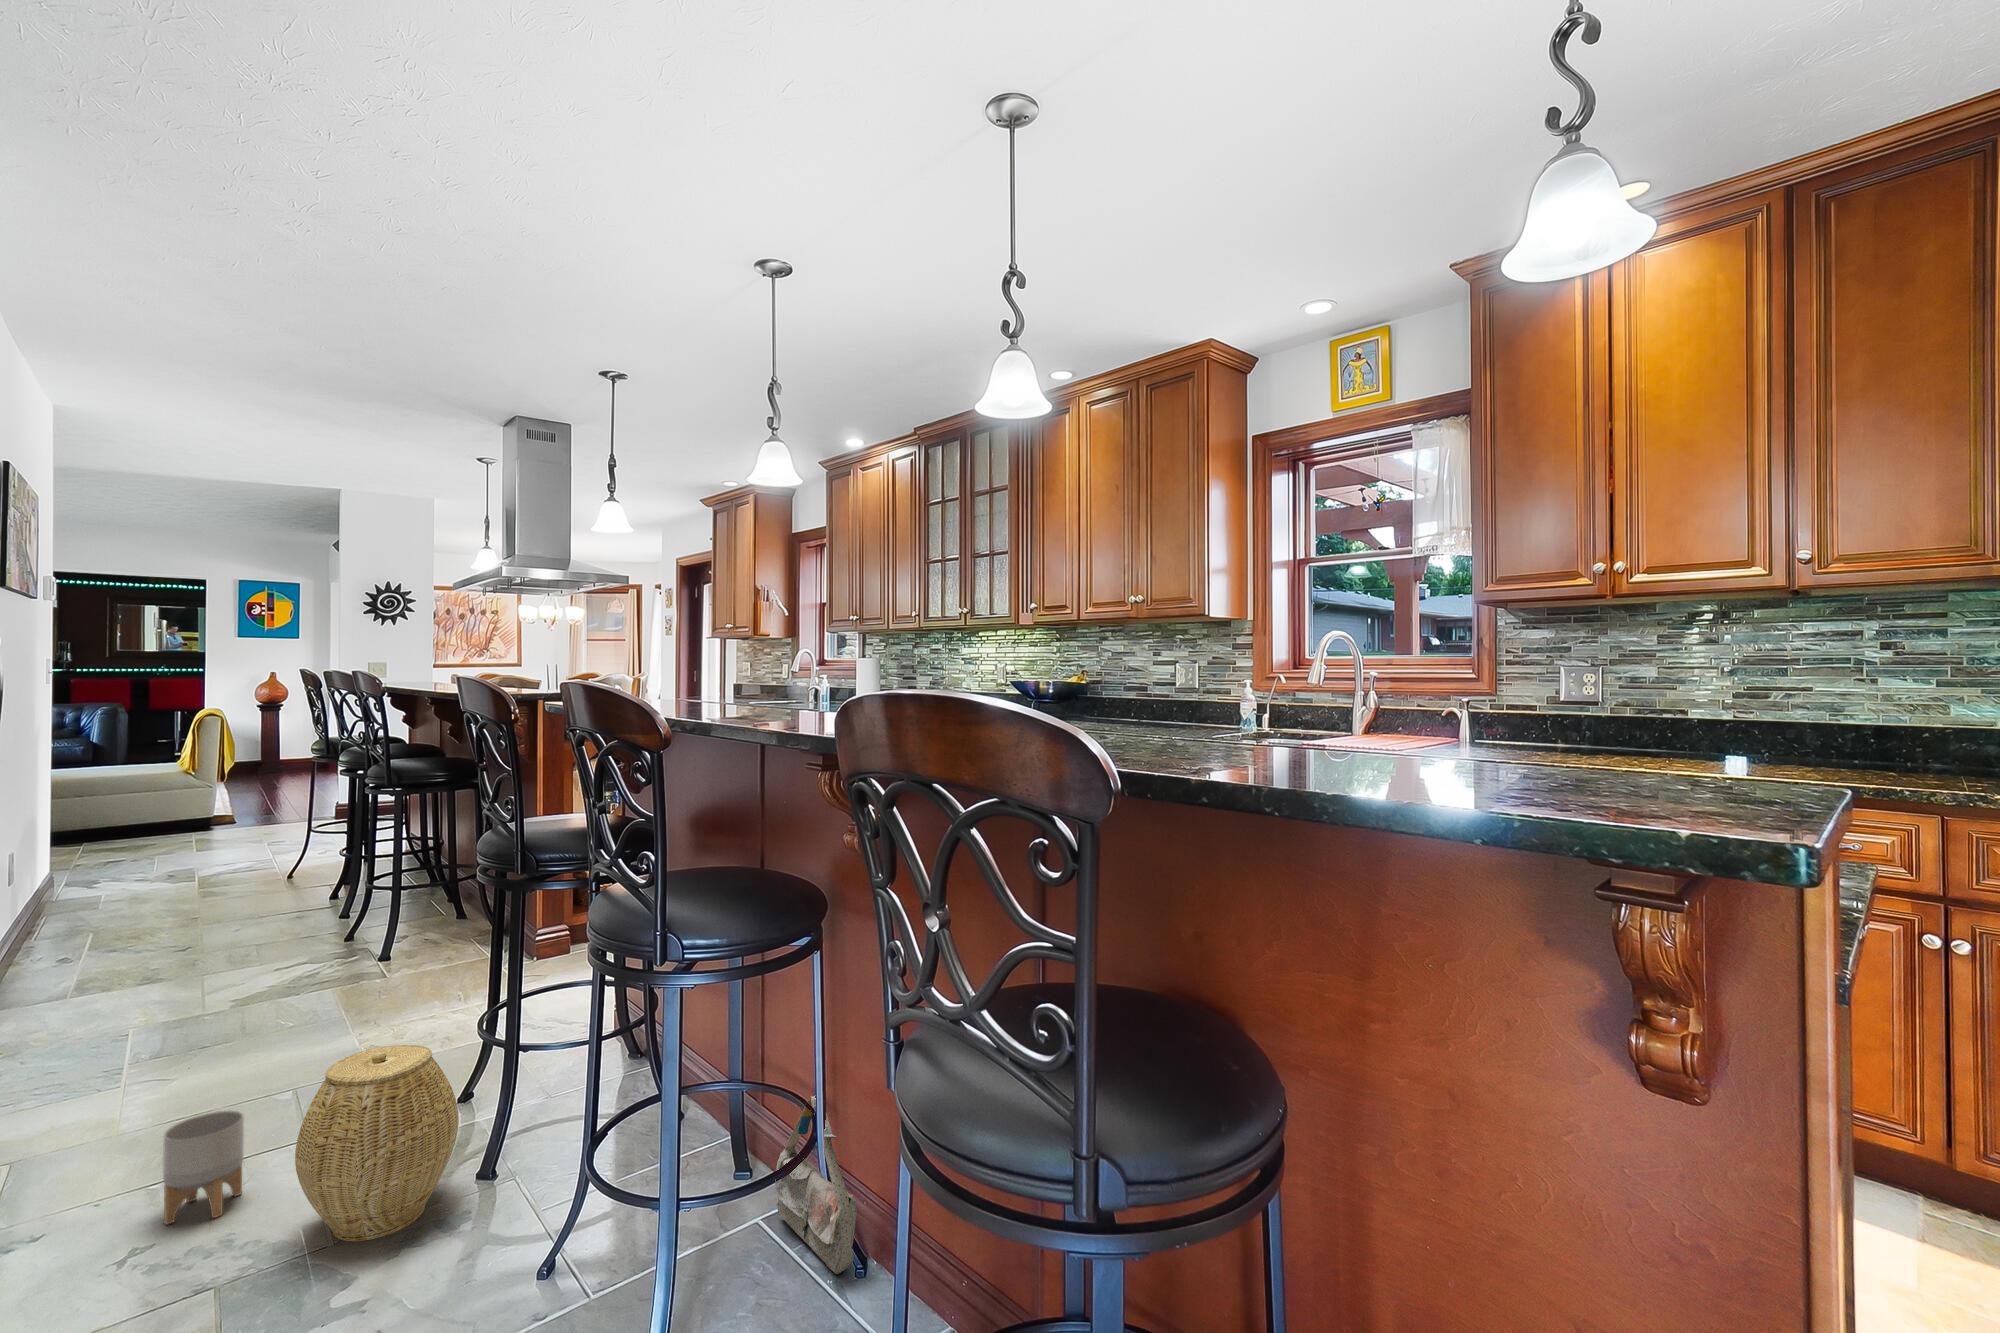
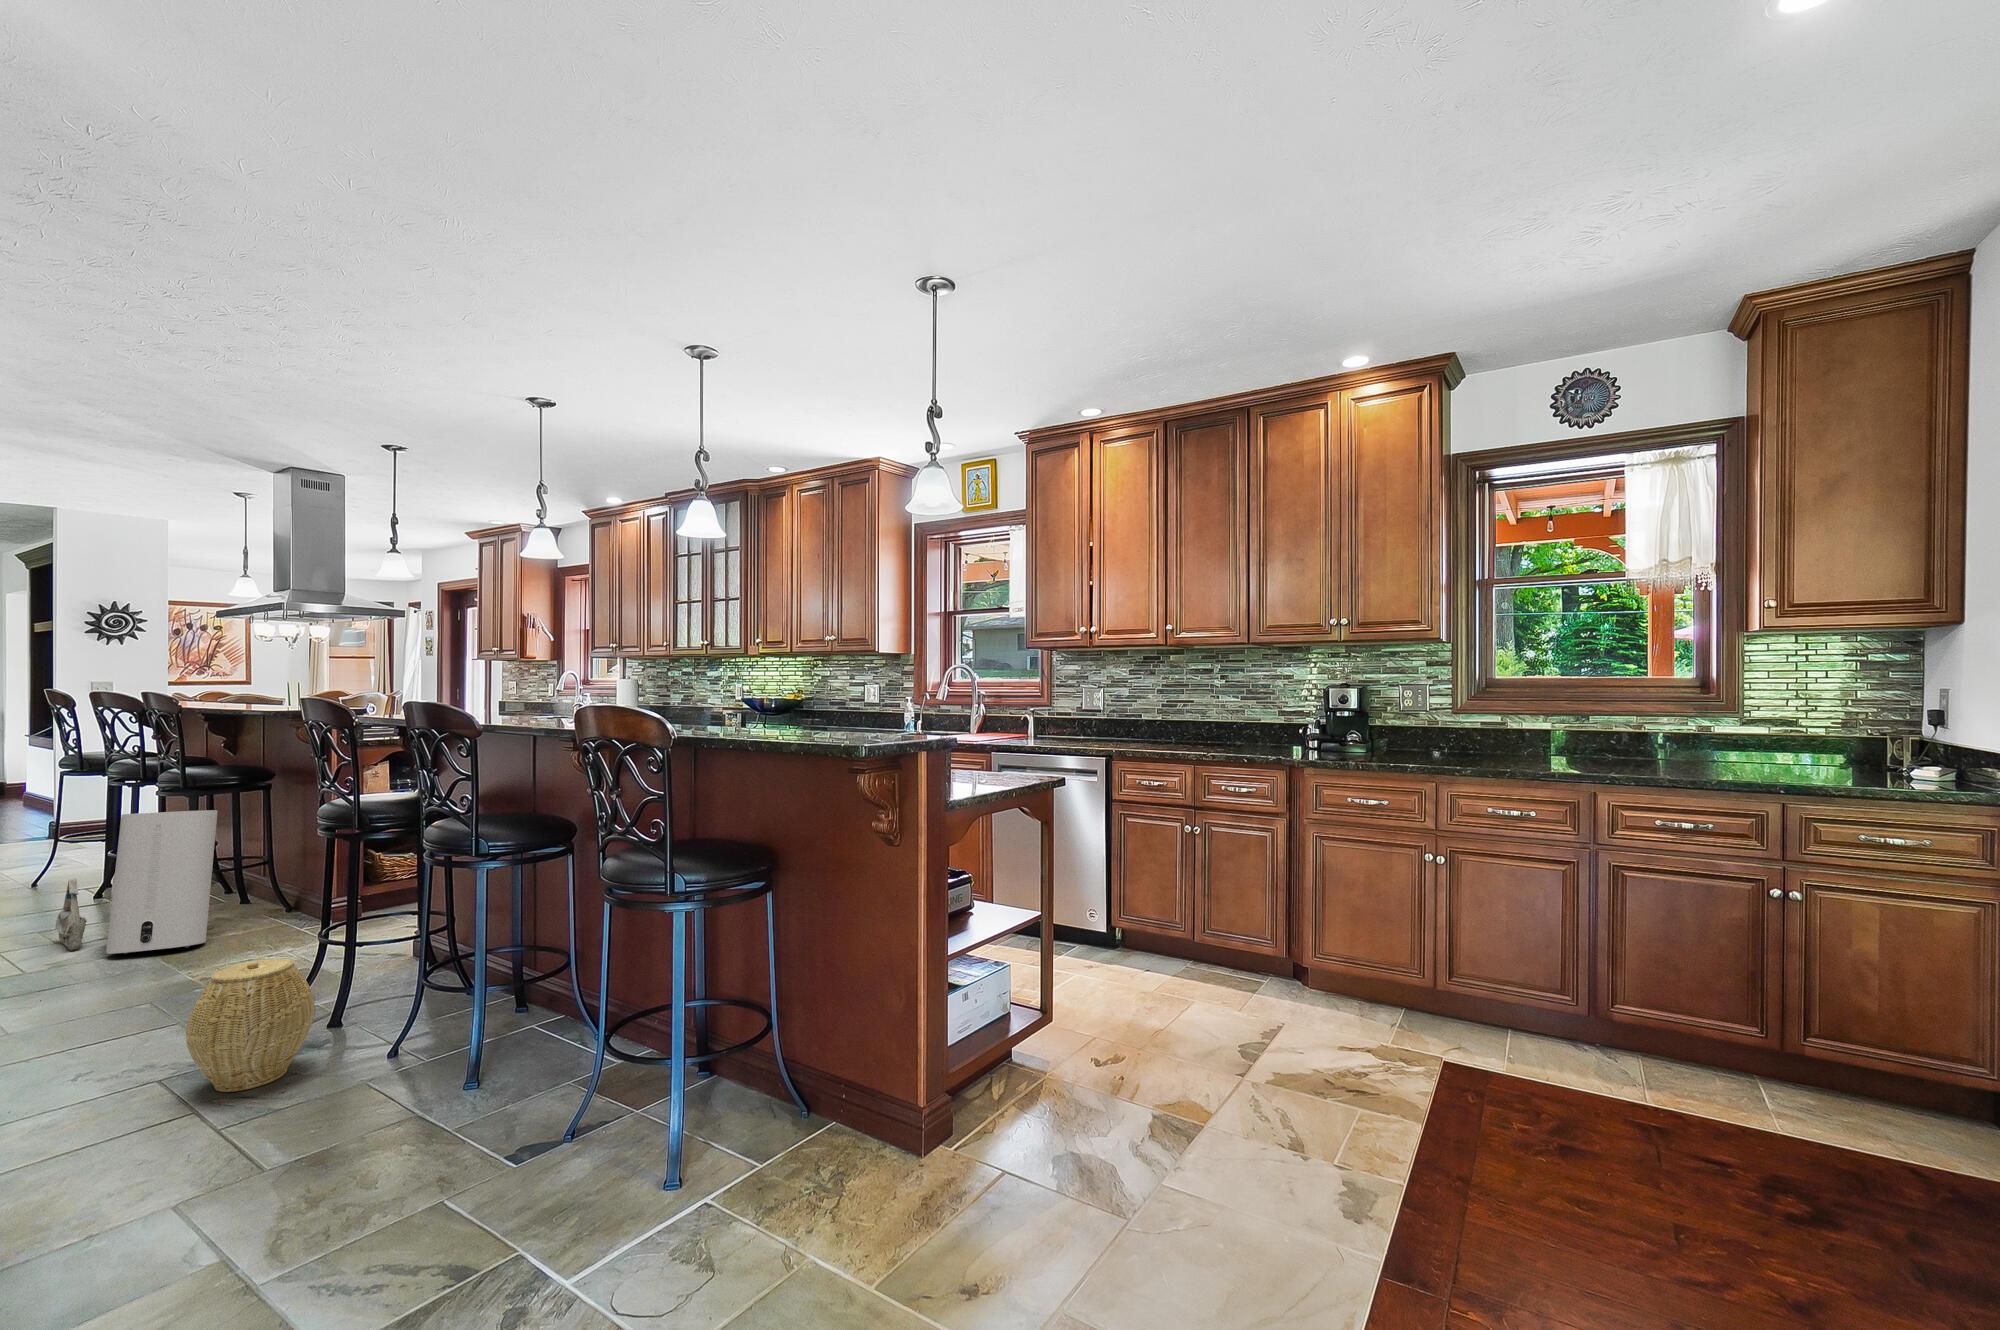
air purifier: none [314,812,424,977] -> present [106,810,218,954]
bag: present [775,1096,857,1274] -> present [55,879,87,951]
planter: present [163,1110,244,1224] -> none [57,1021,125,1103]

